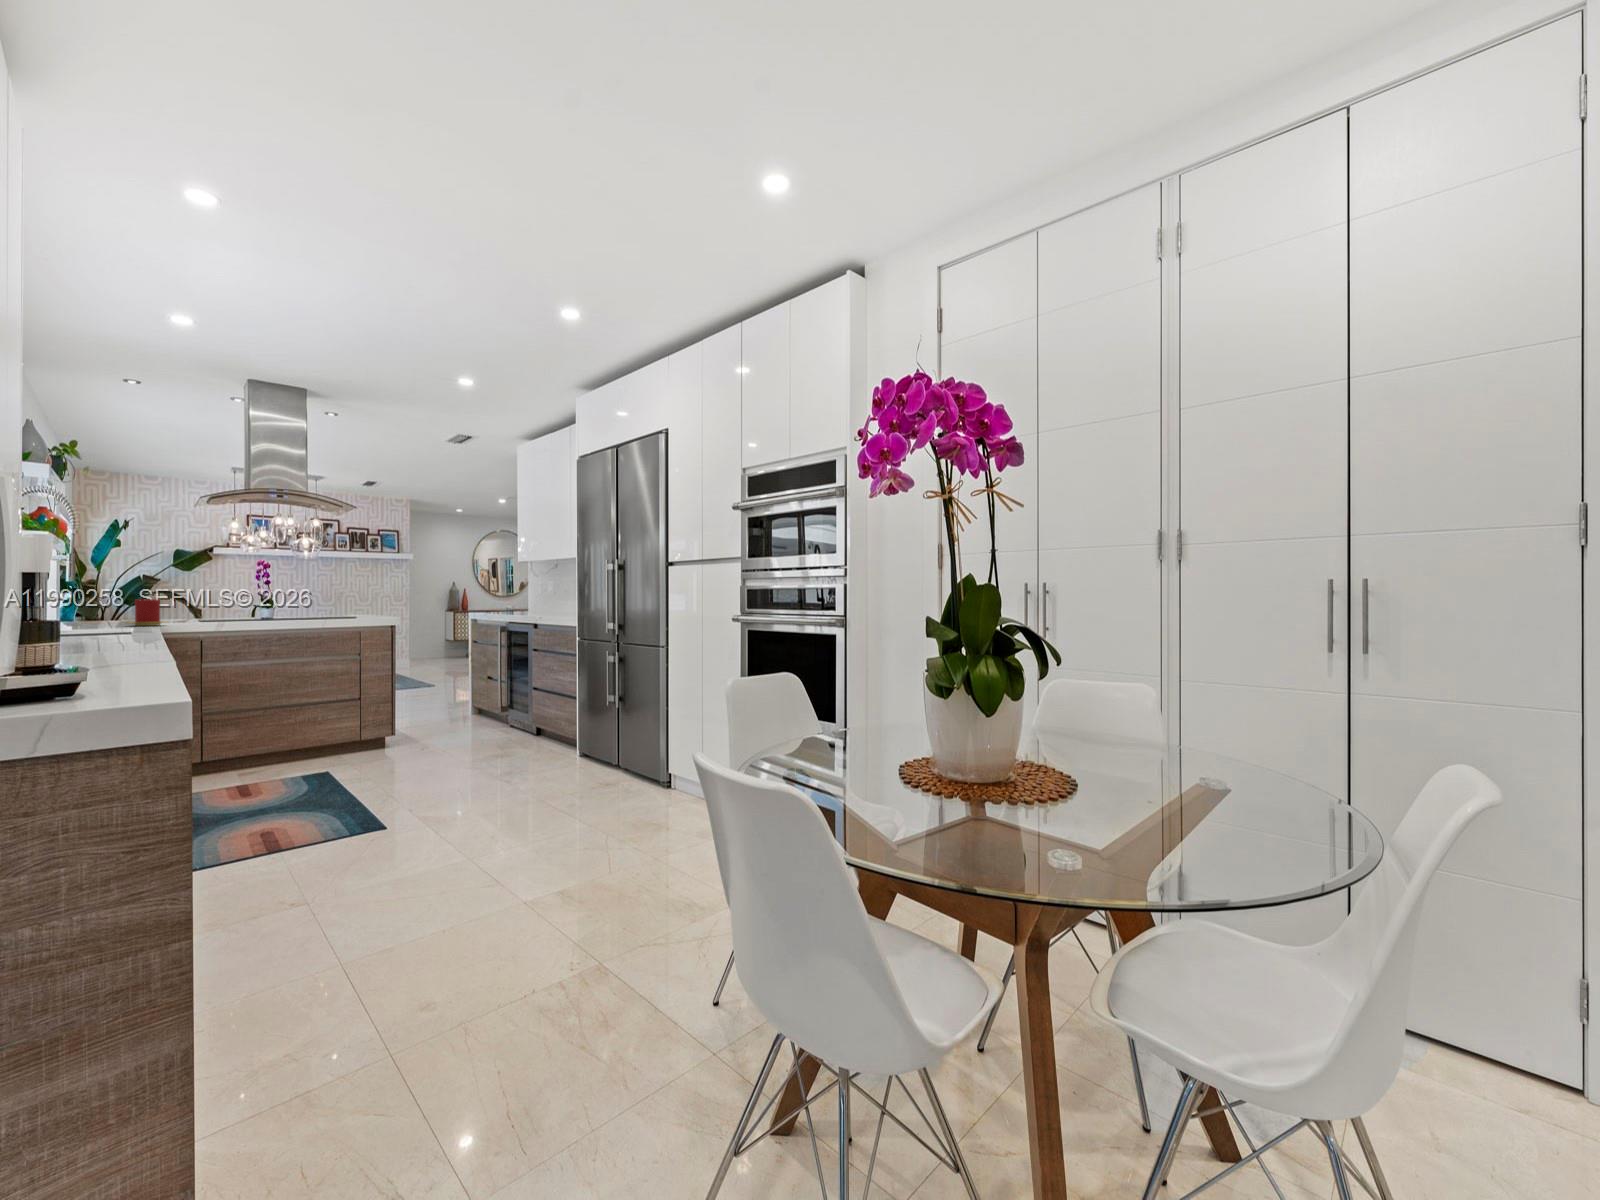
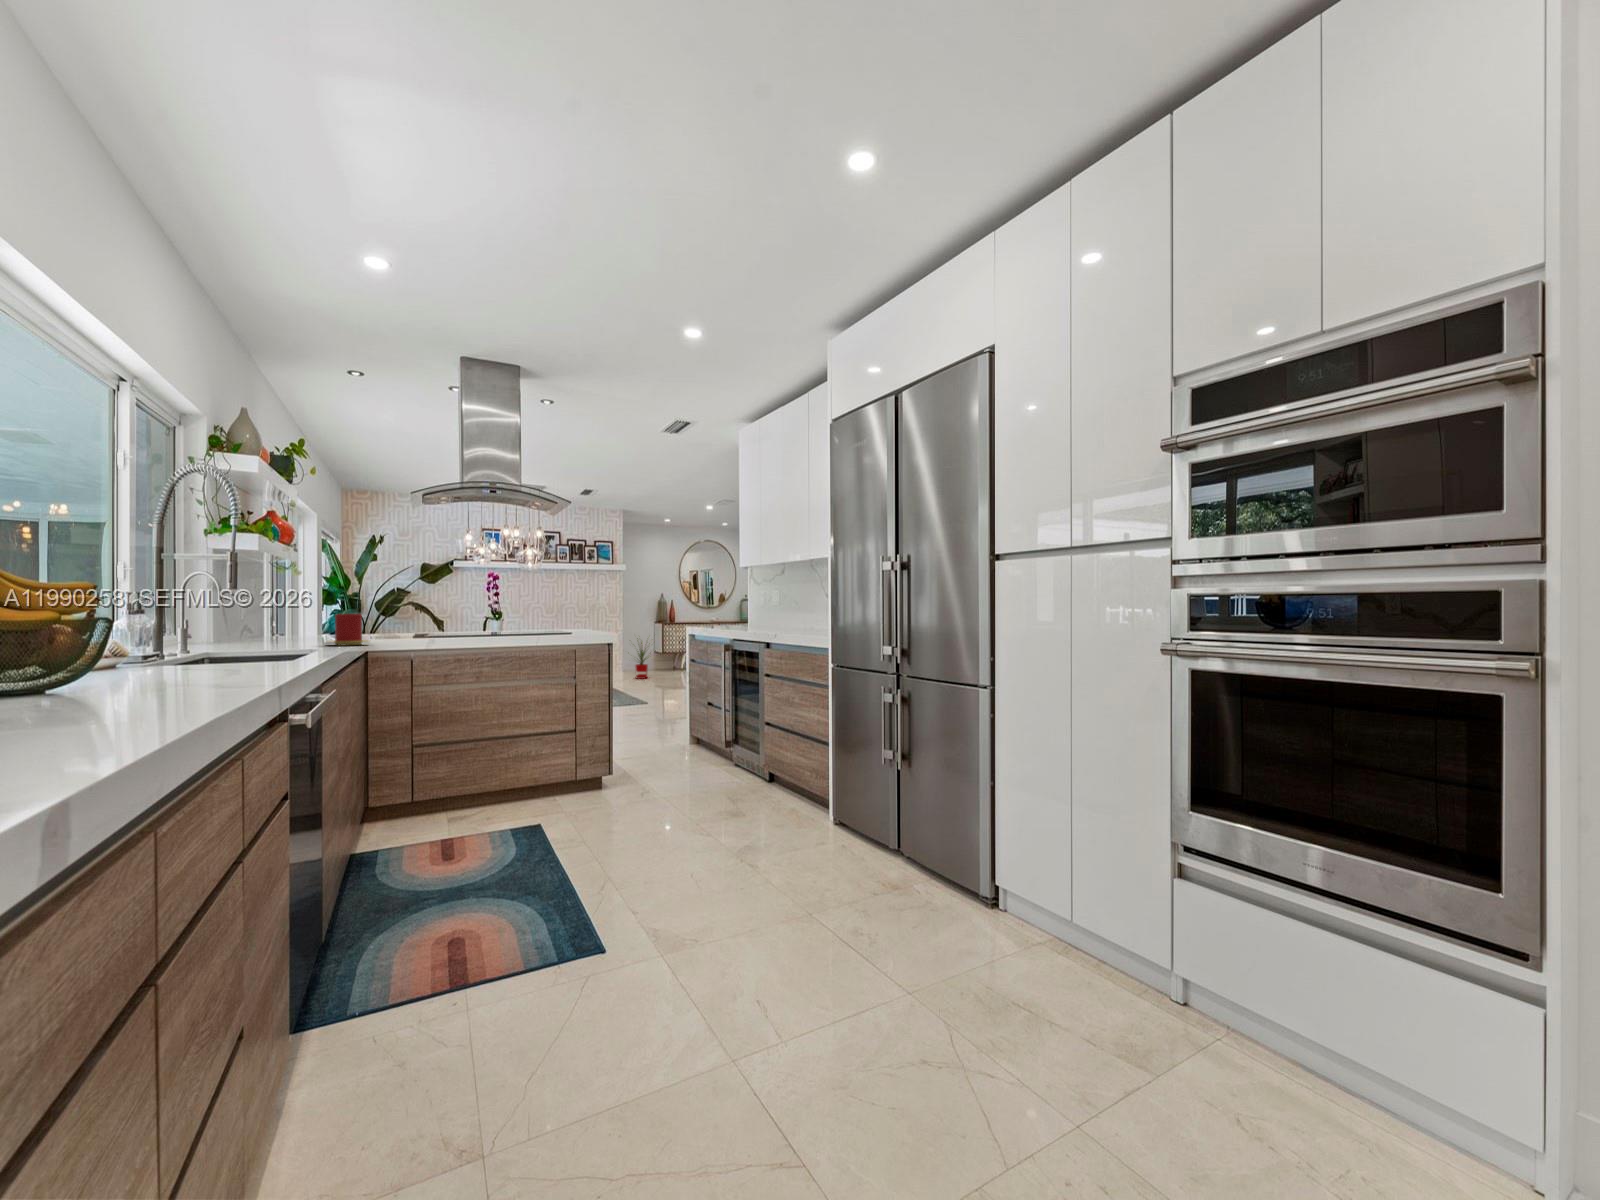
house plant: none [412,622,447,666] -> present [635,642,648,679]

